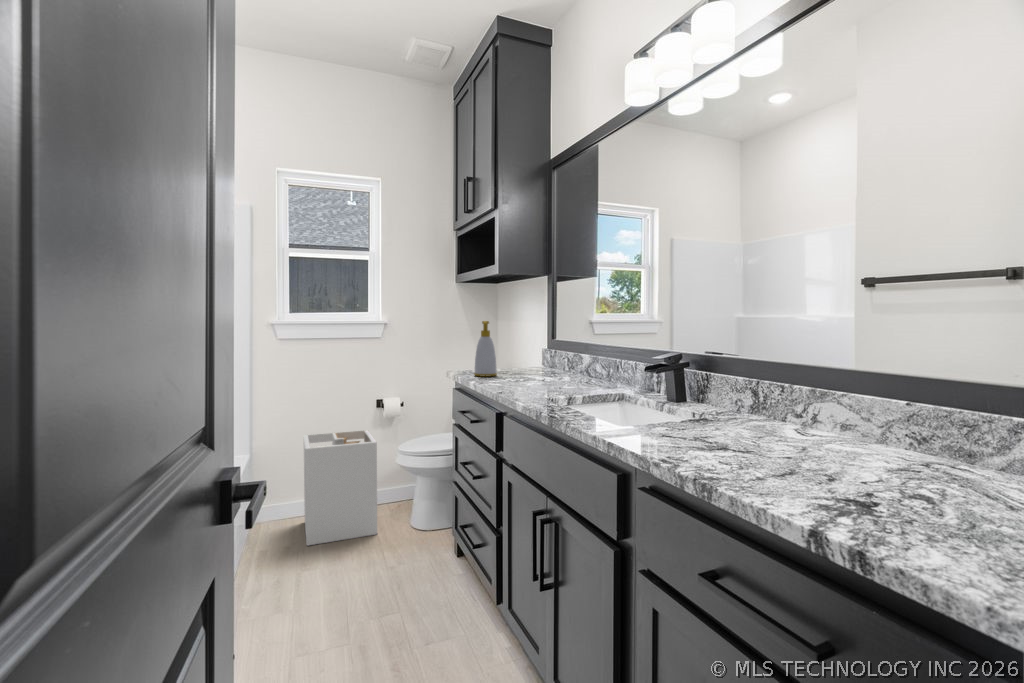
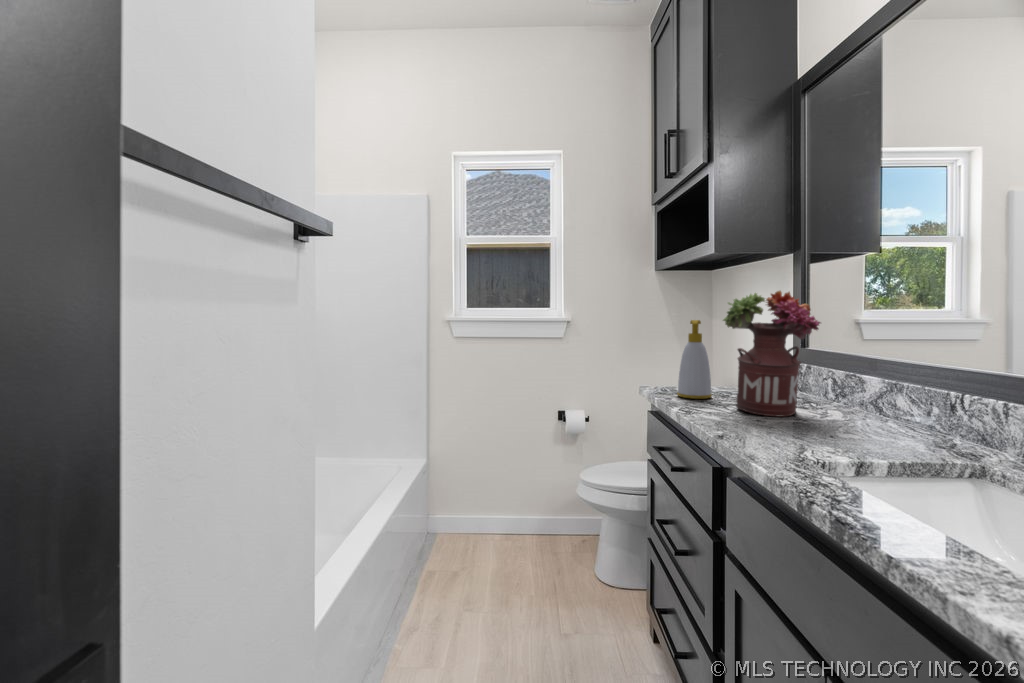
flower arrangement: none [501,301,557,382] -> present [723,291,820,416]
laundry hamper: present [304,430,378,545] -> none [473,445,552,574]

